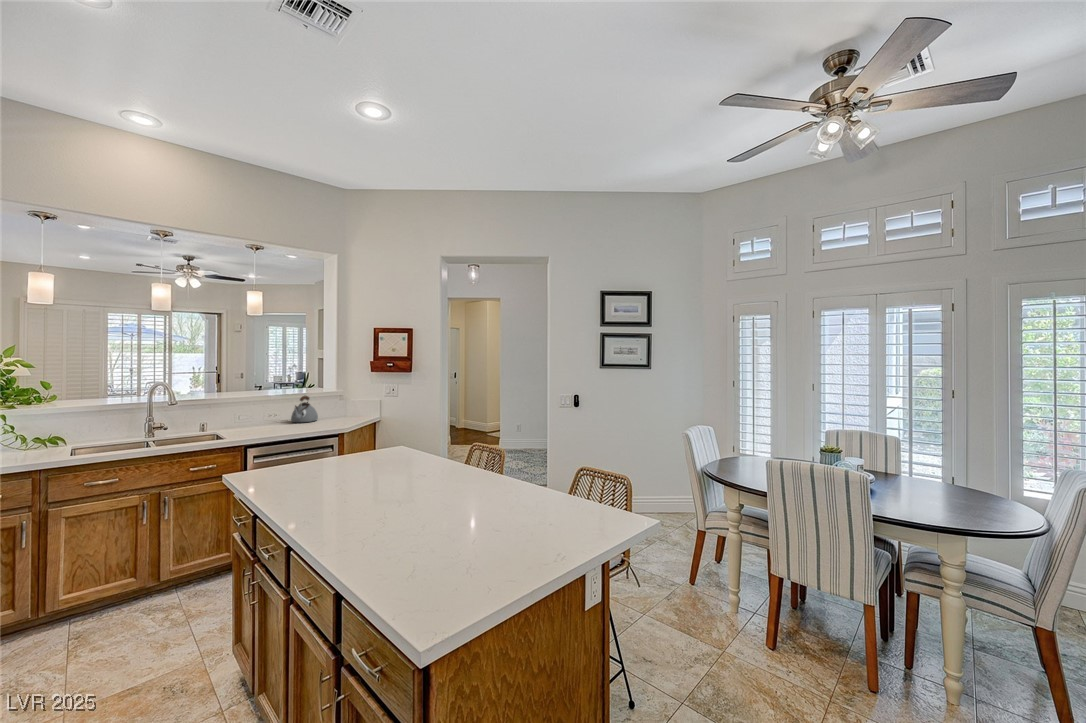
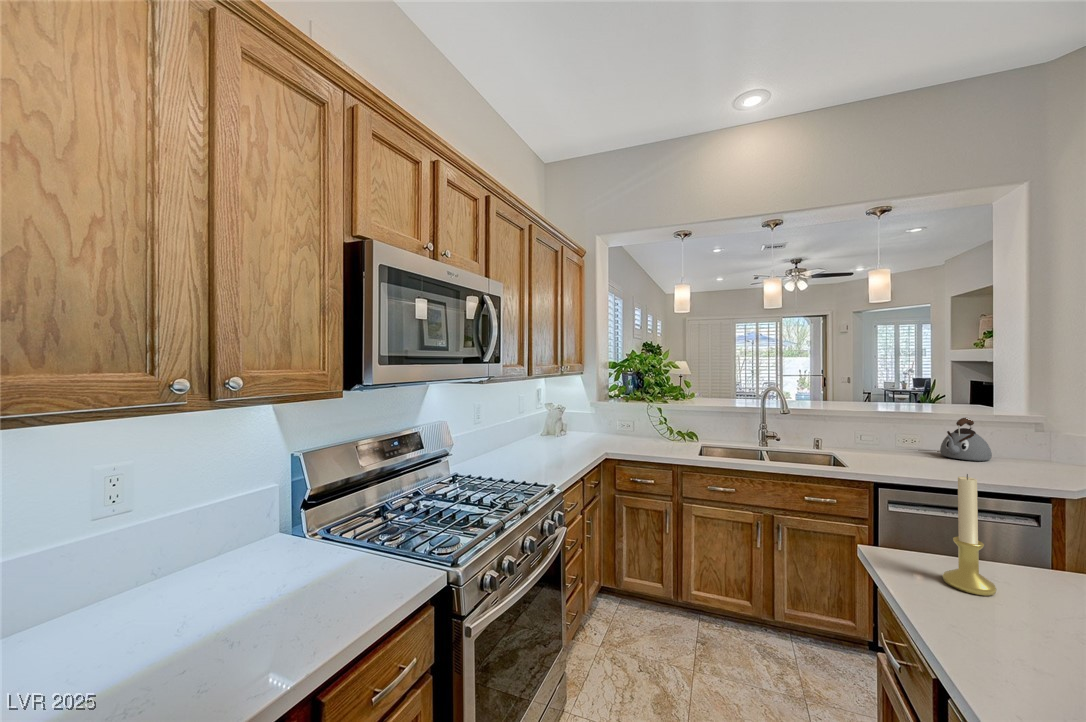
candle holder: none [264,418,286,477] -> present [943,474,997,596]

